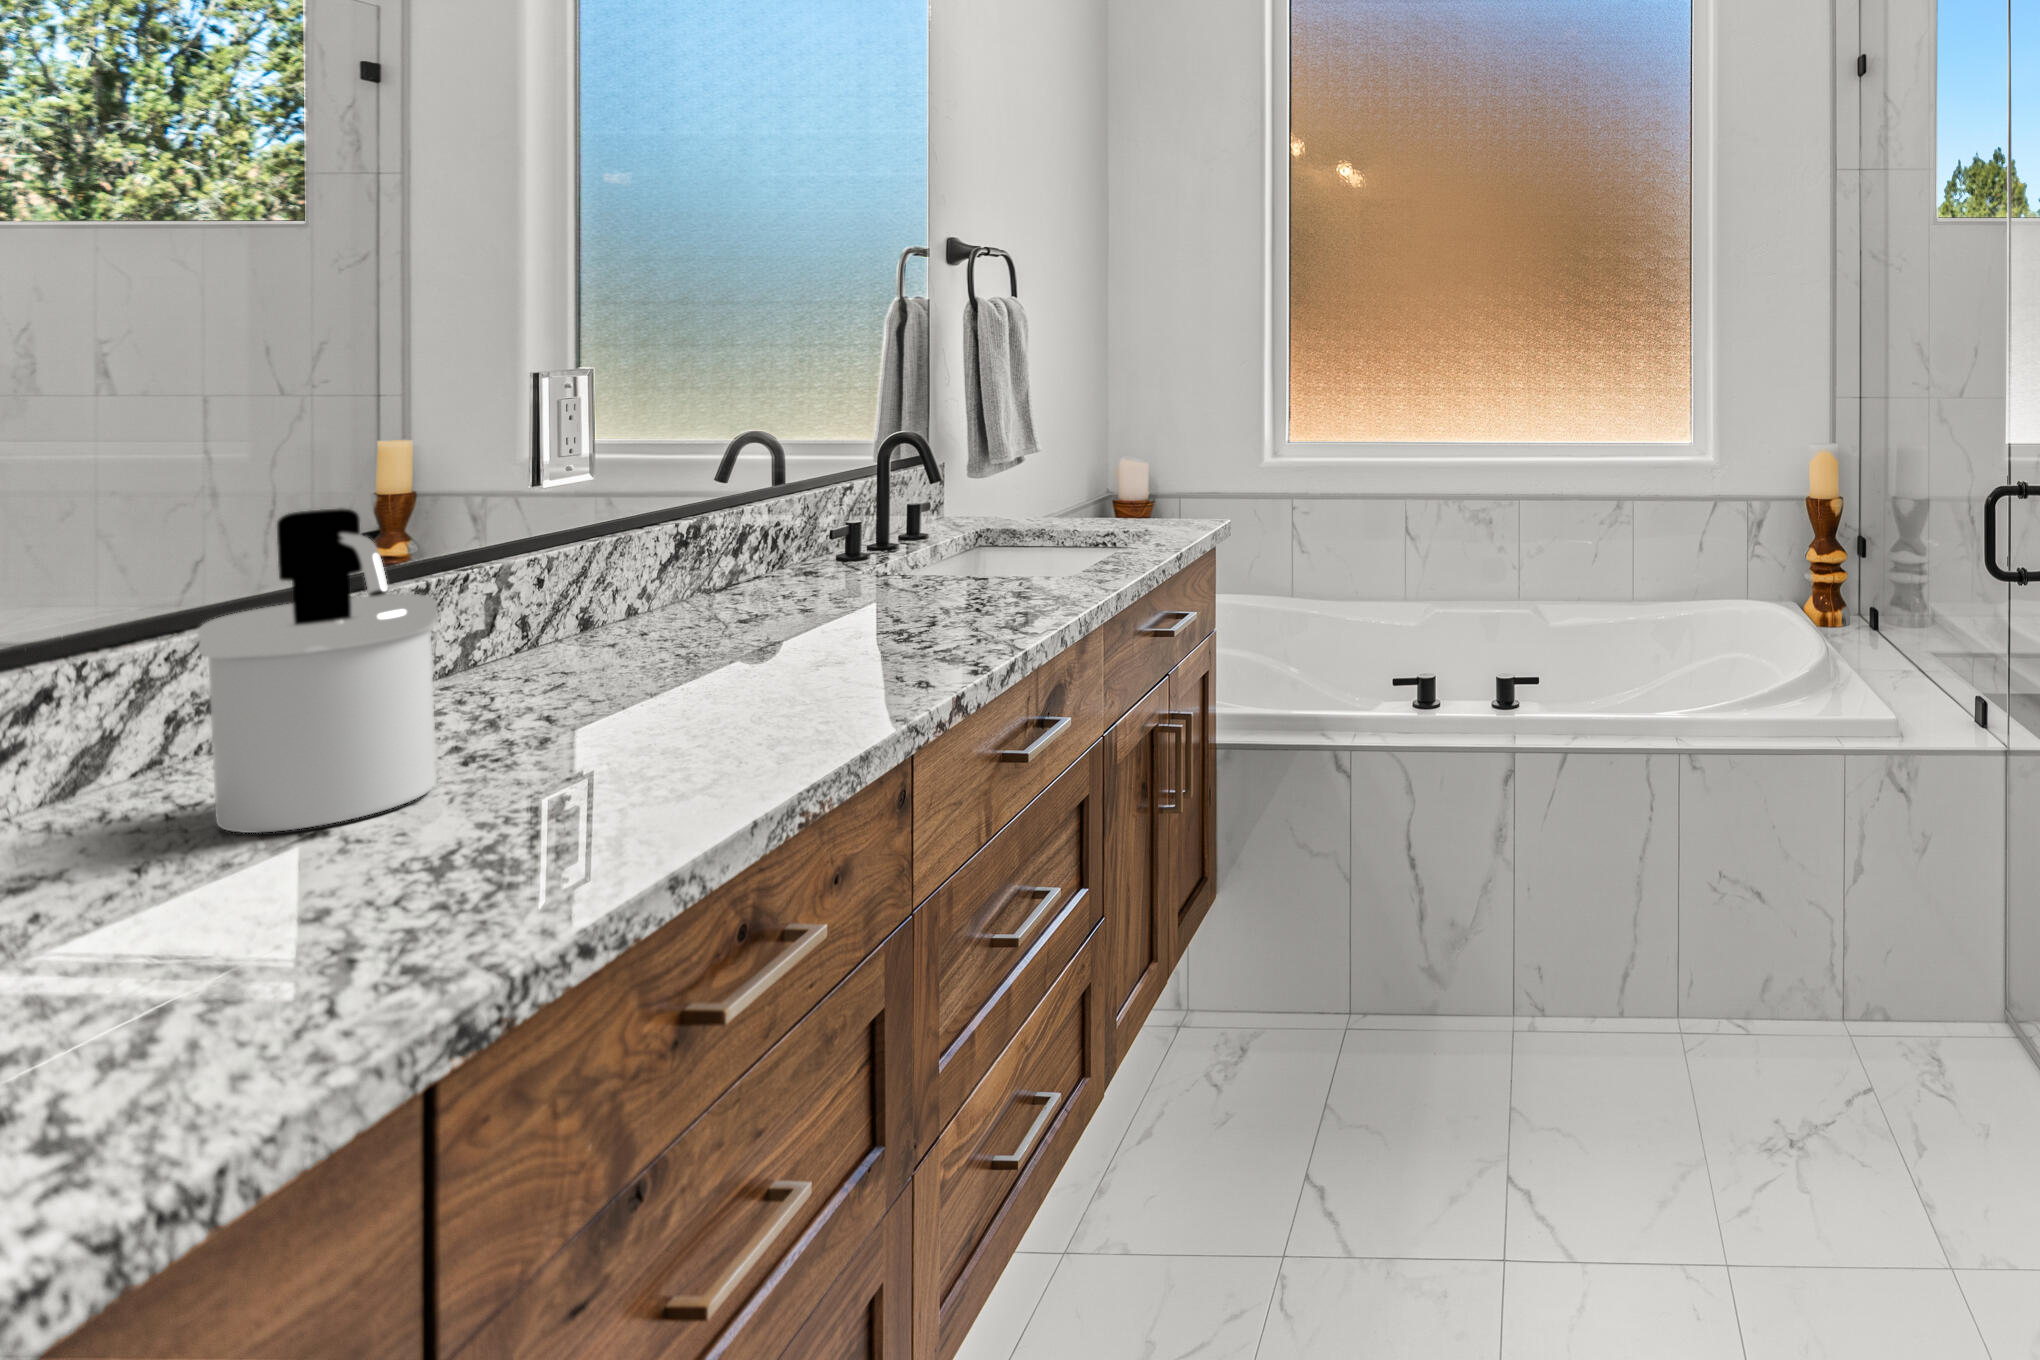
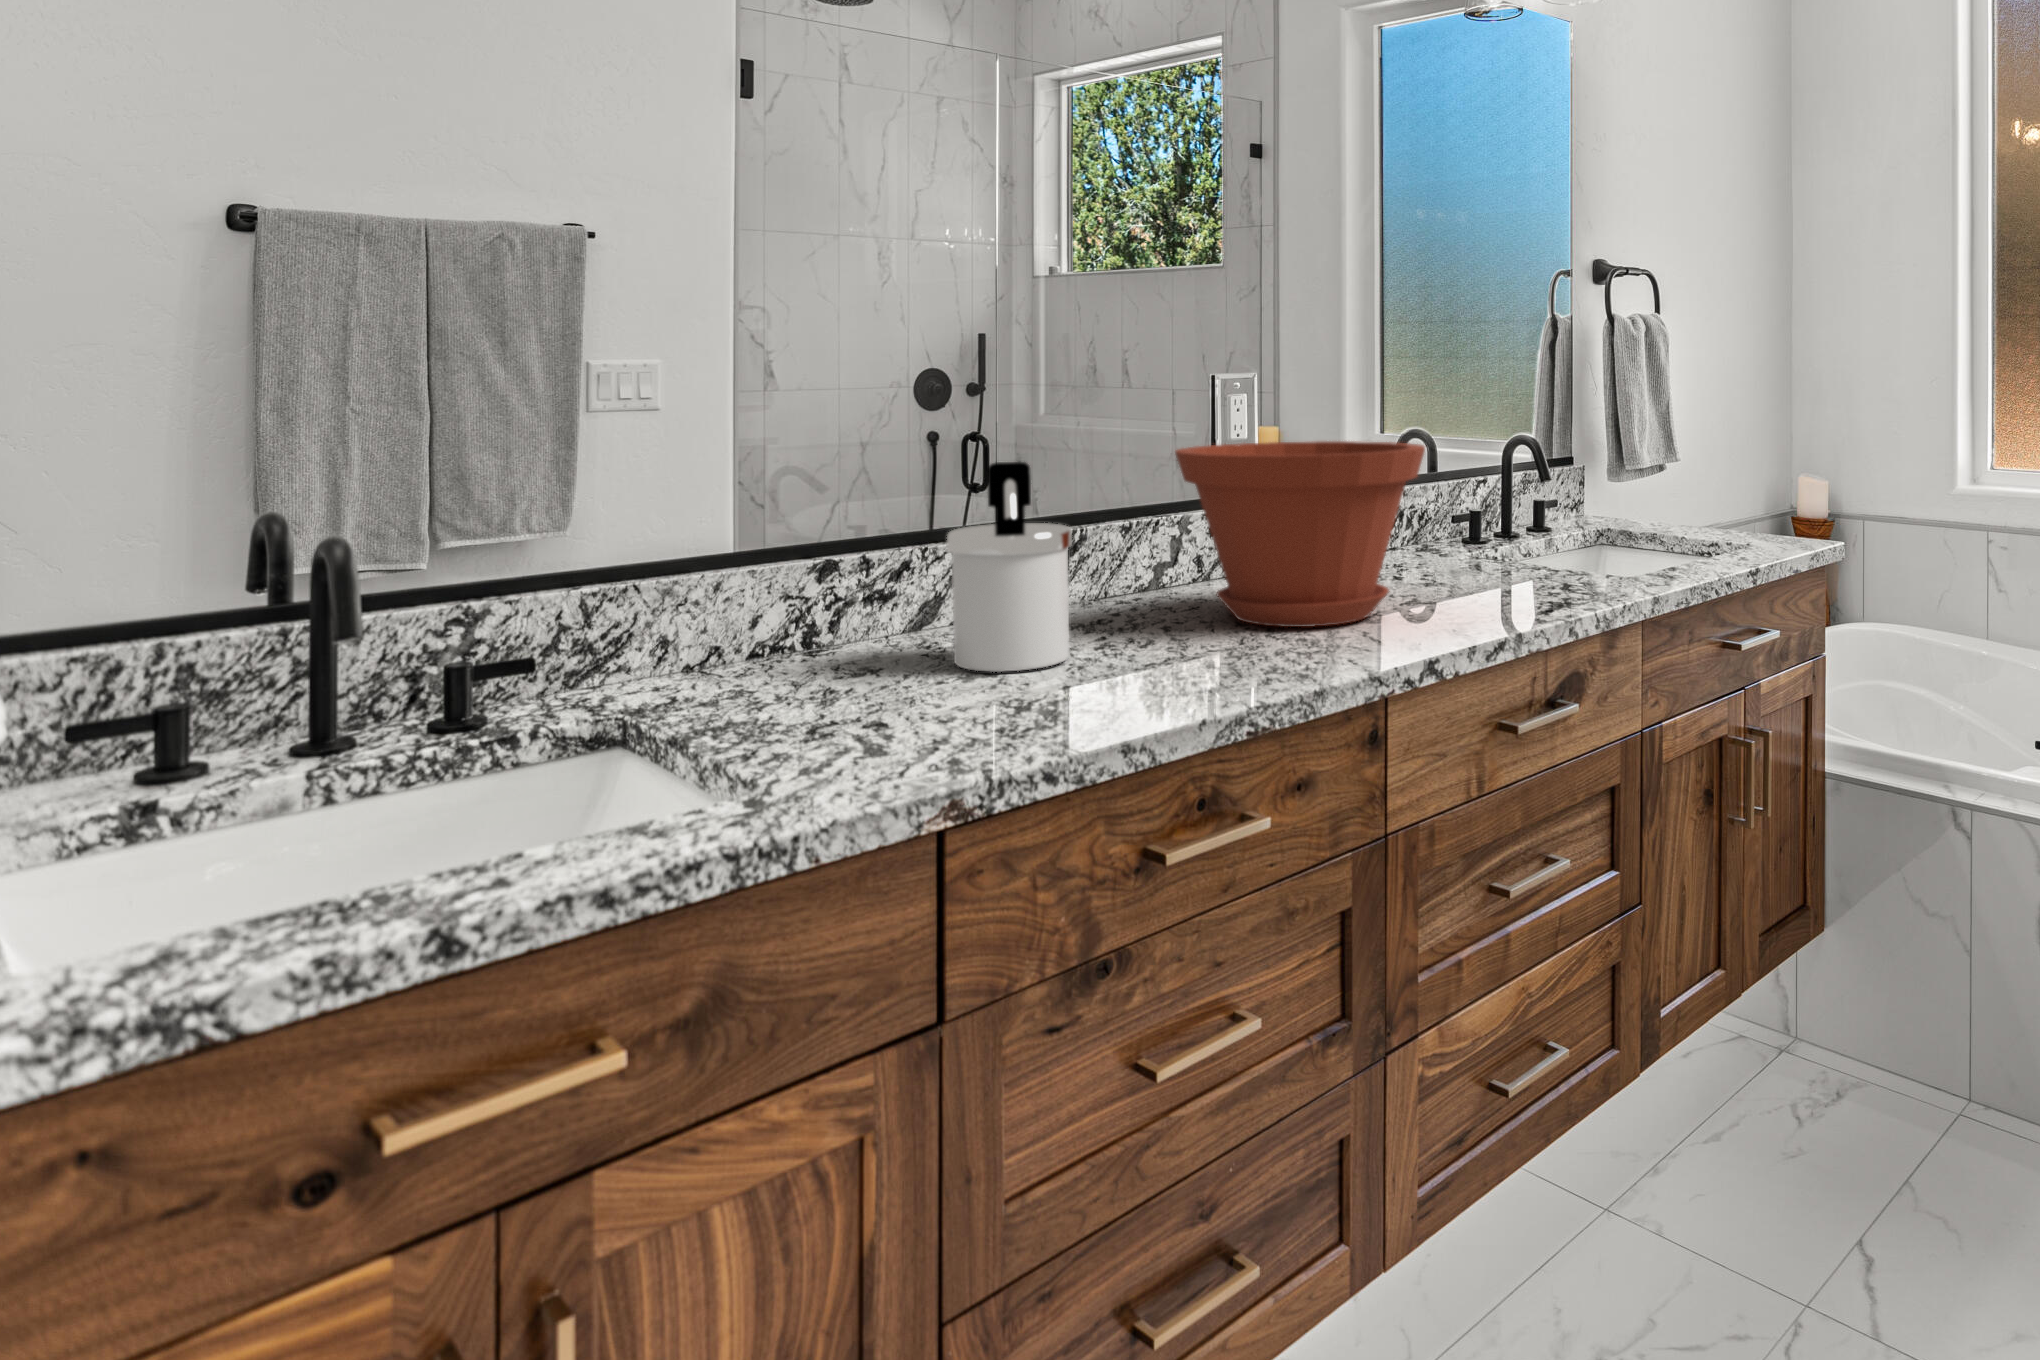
plant pot: none [532,450,892,691] -> present [1175,441,1425,627]

